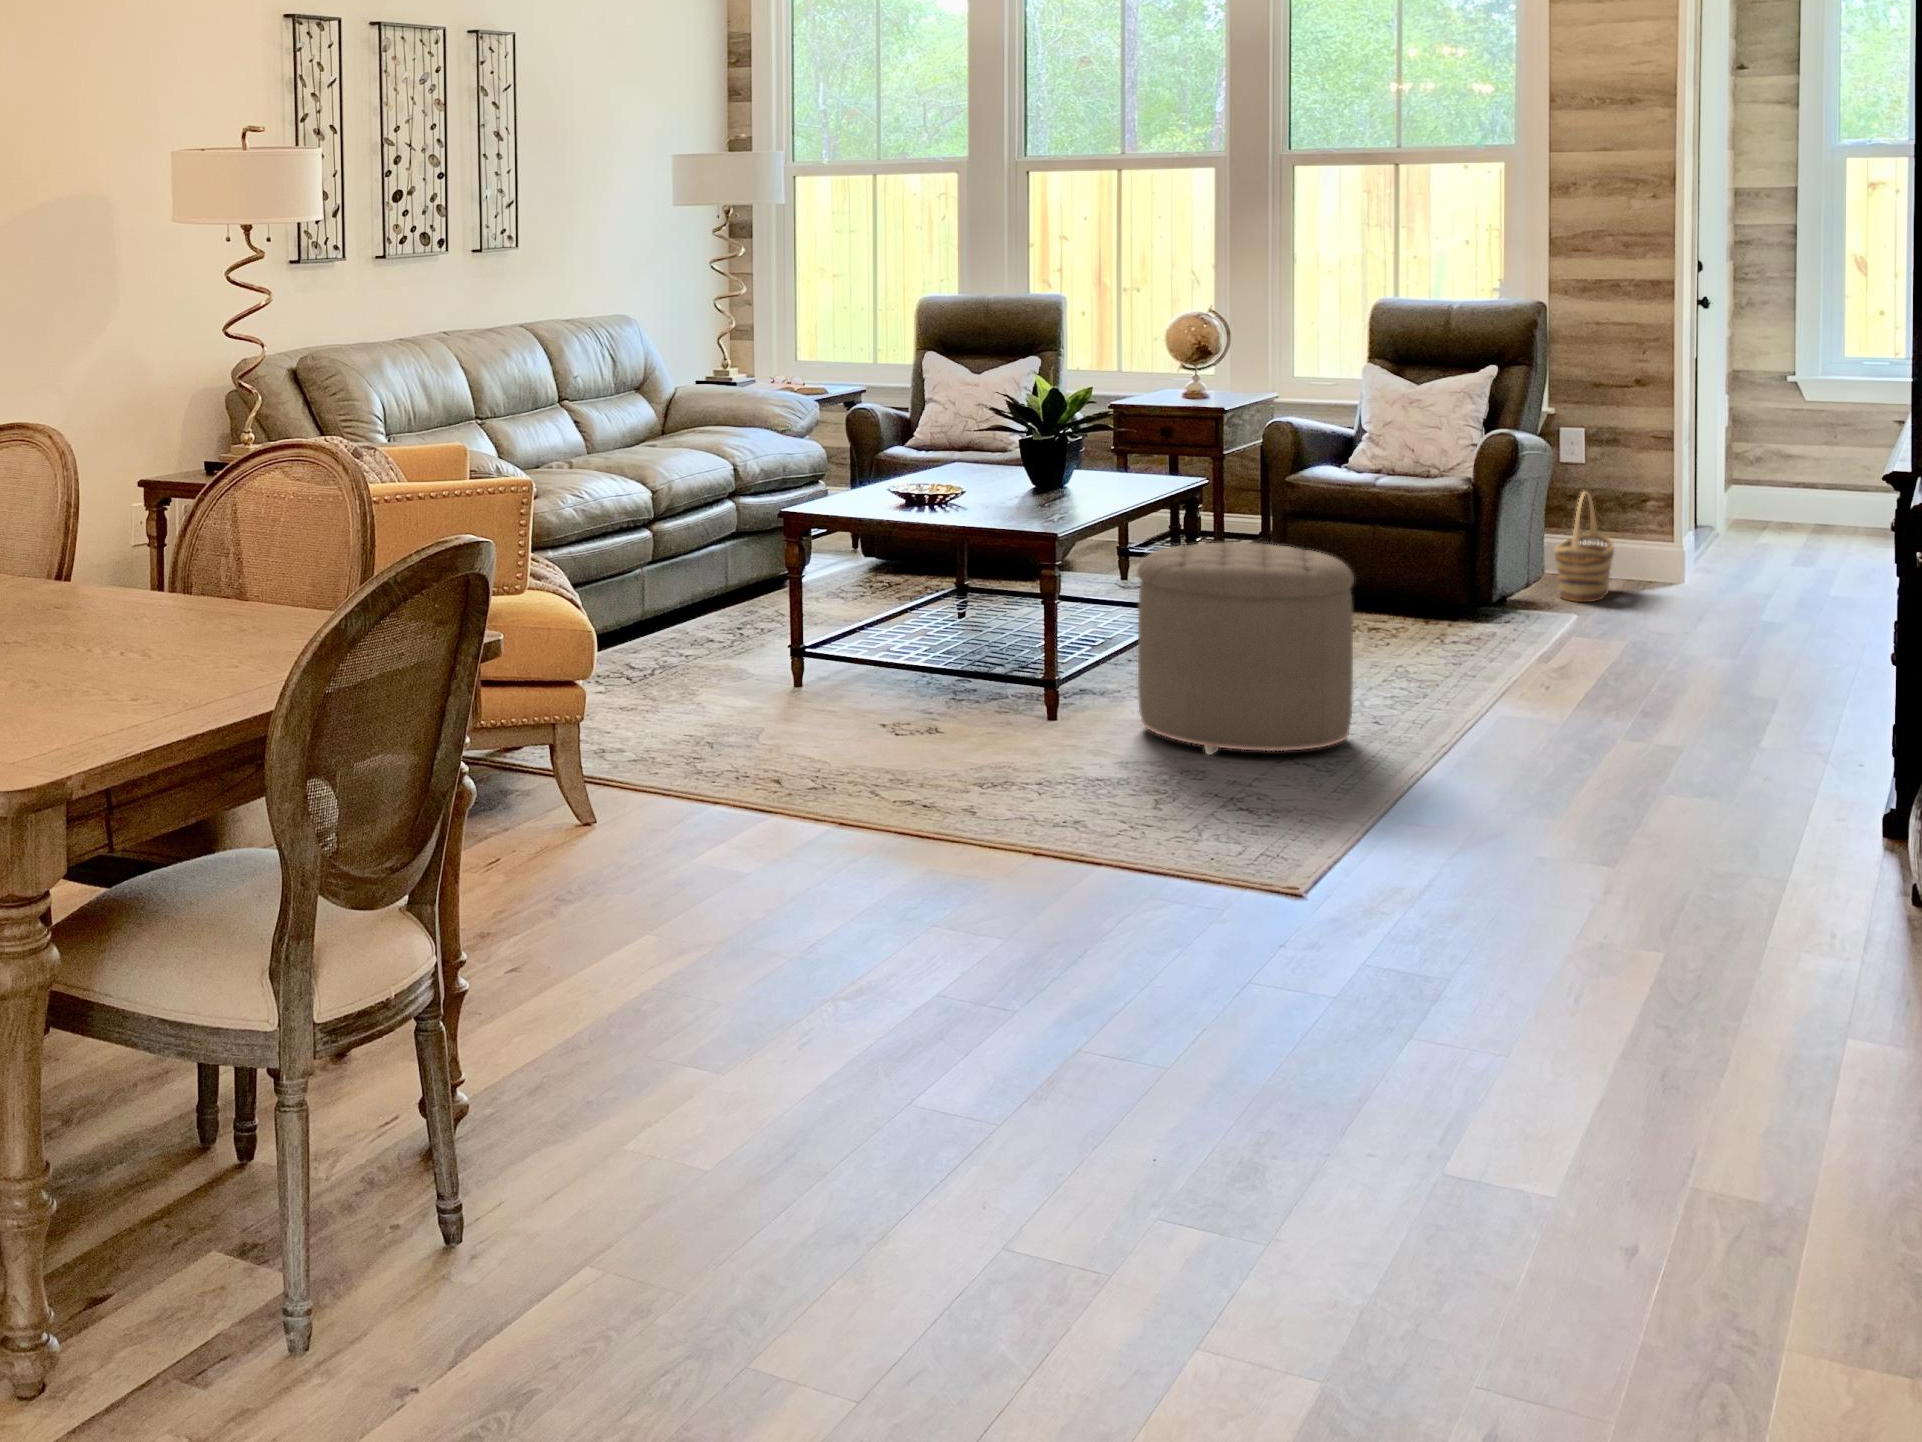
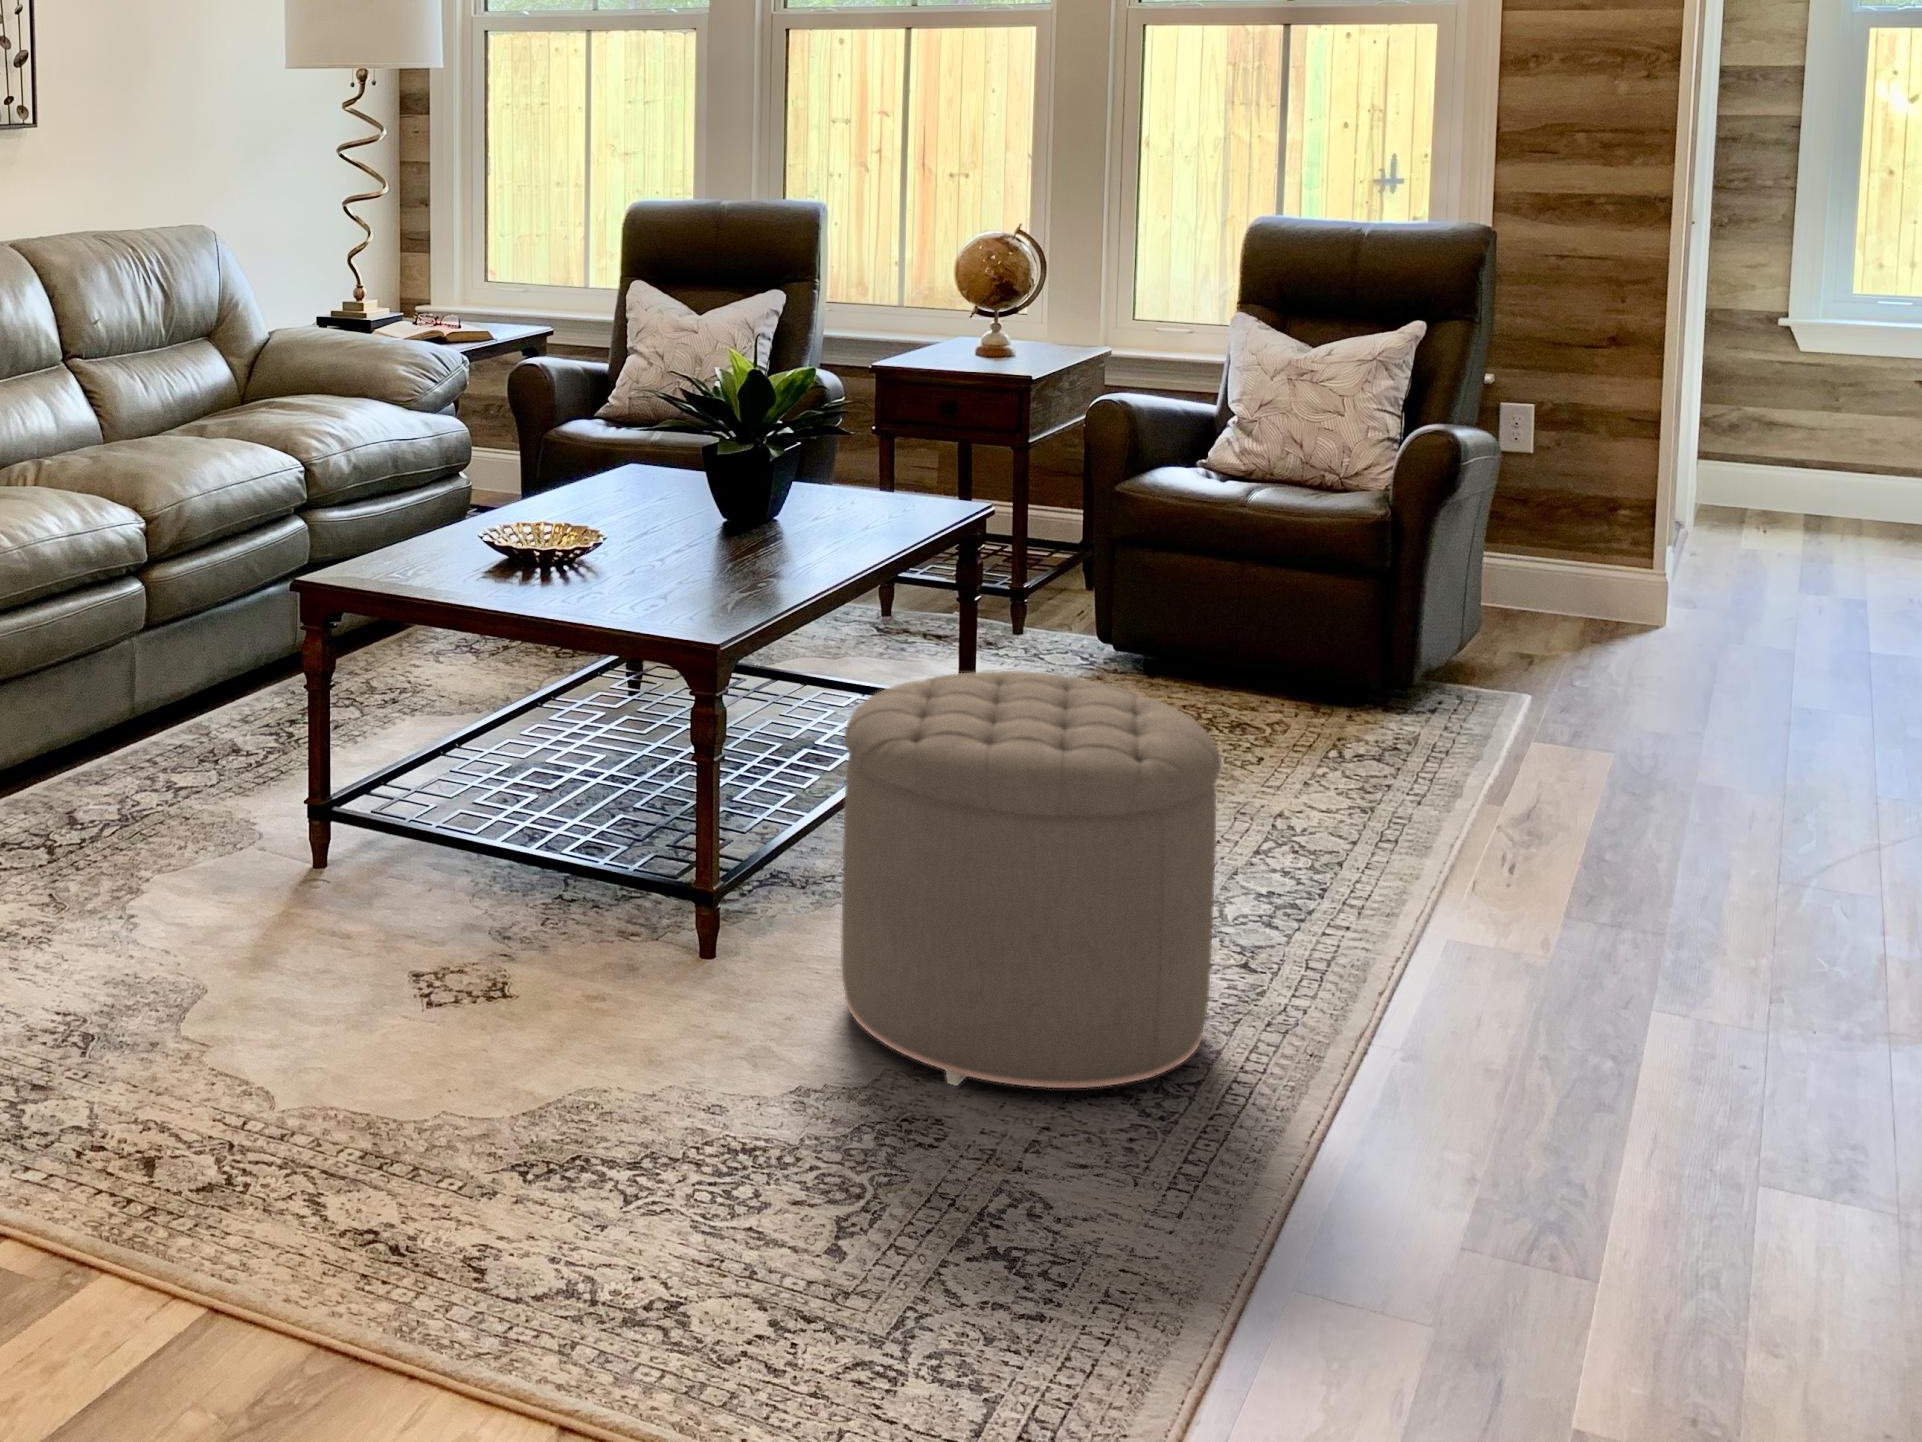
basket: present [1555,492,1614,602] -> none [1496,507,1578,671]

